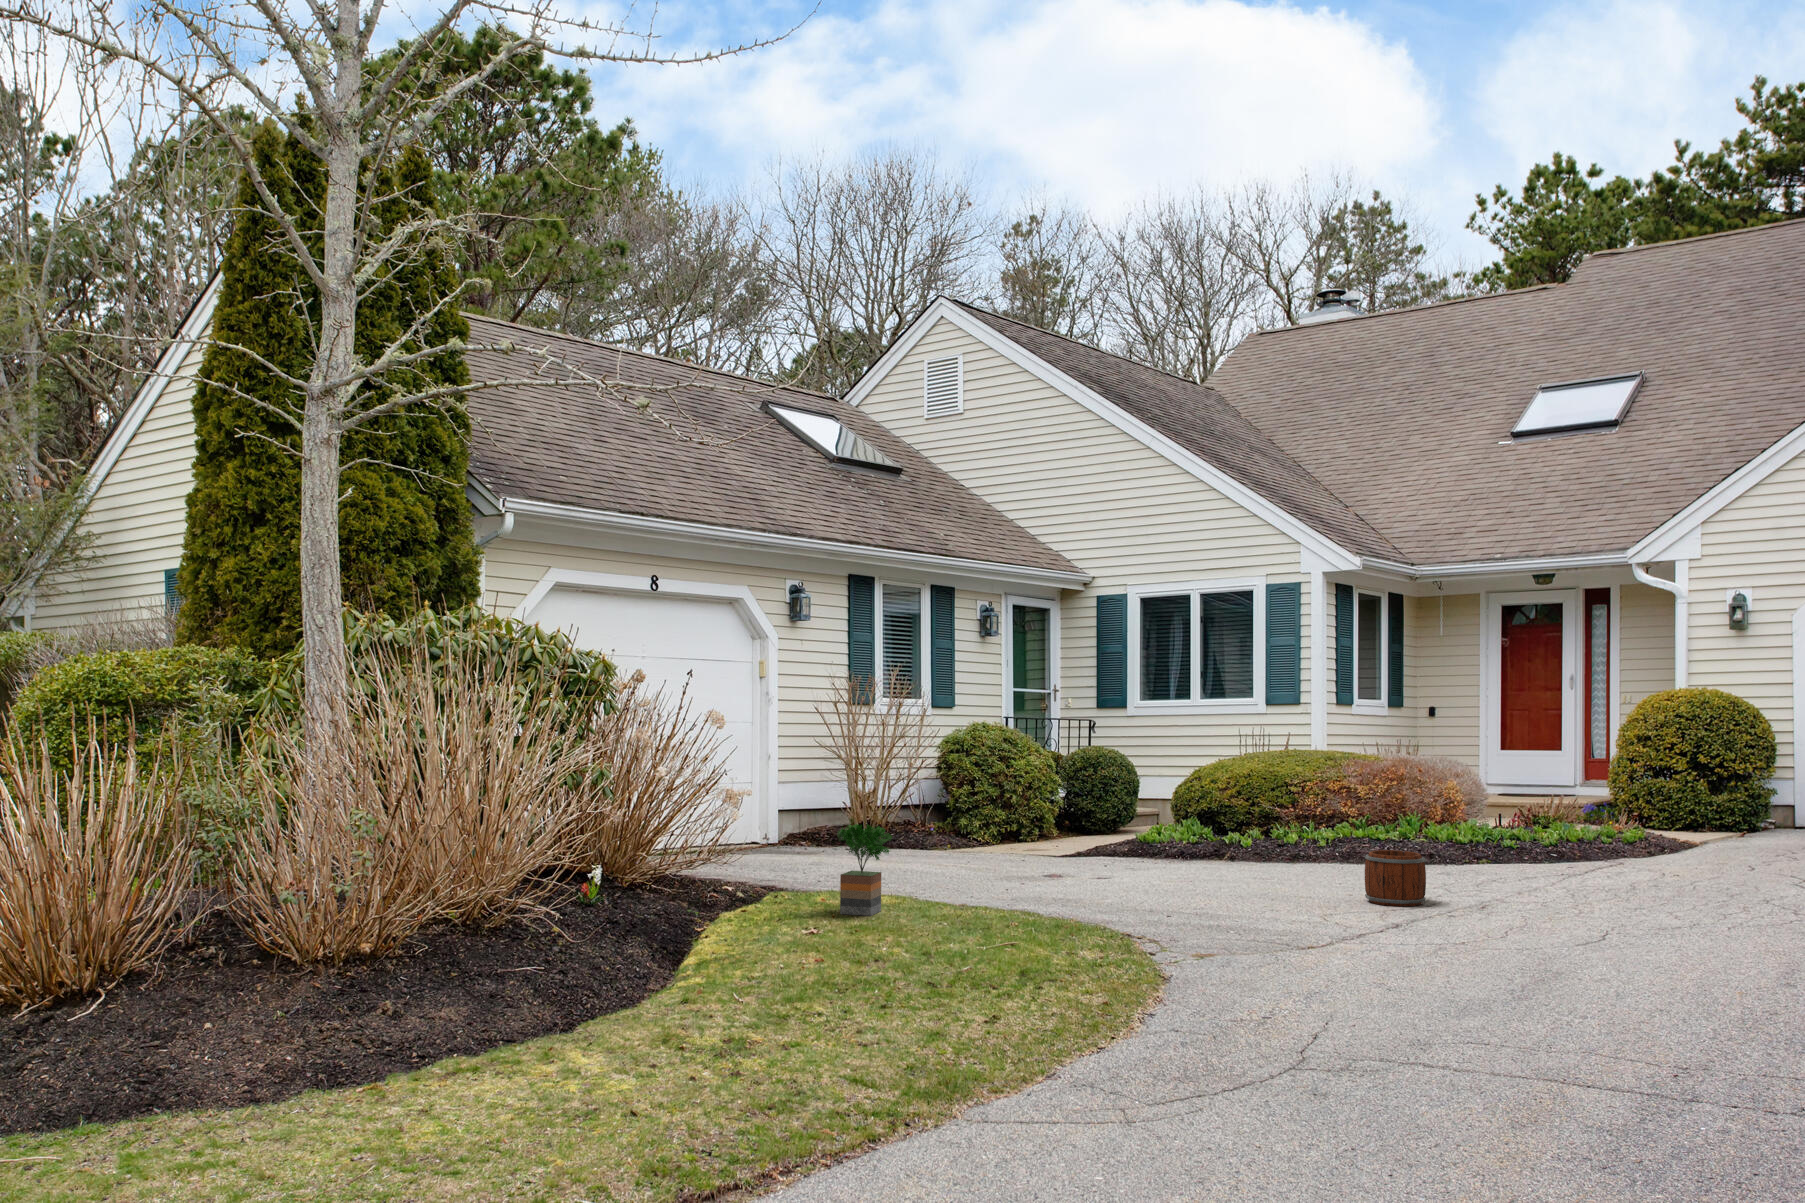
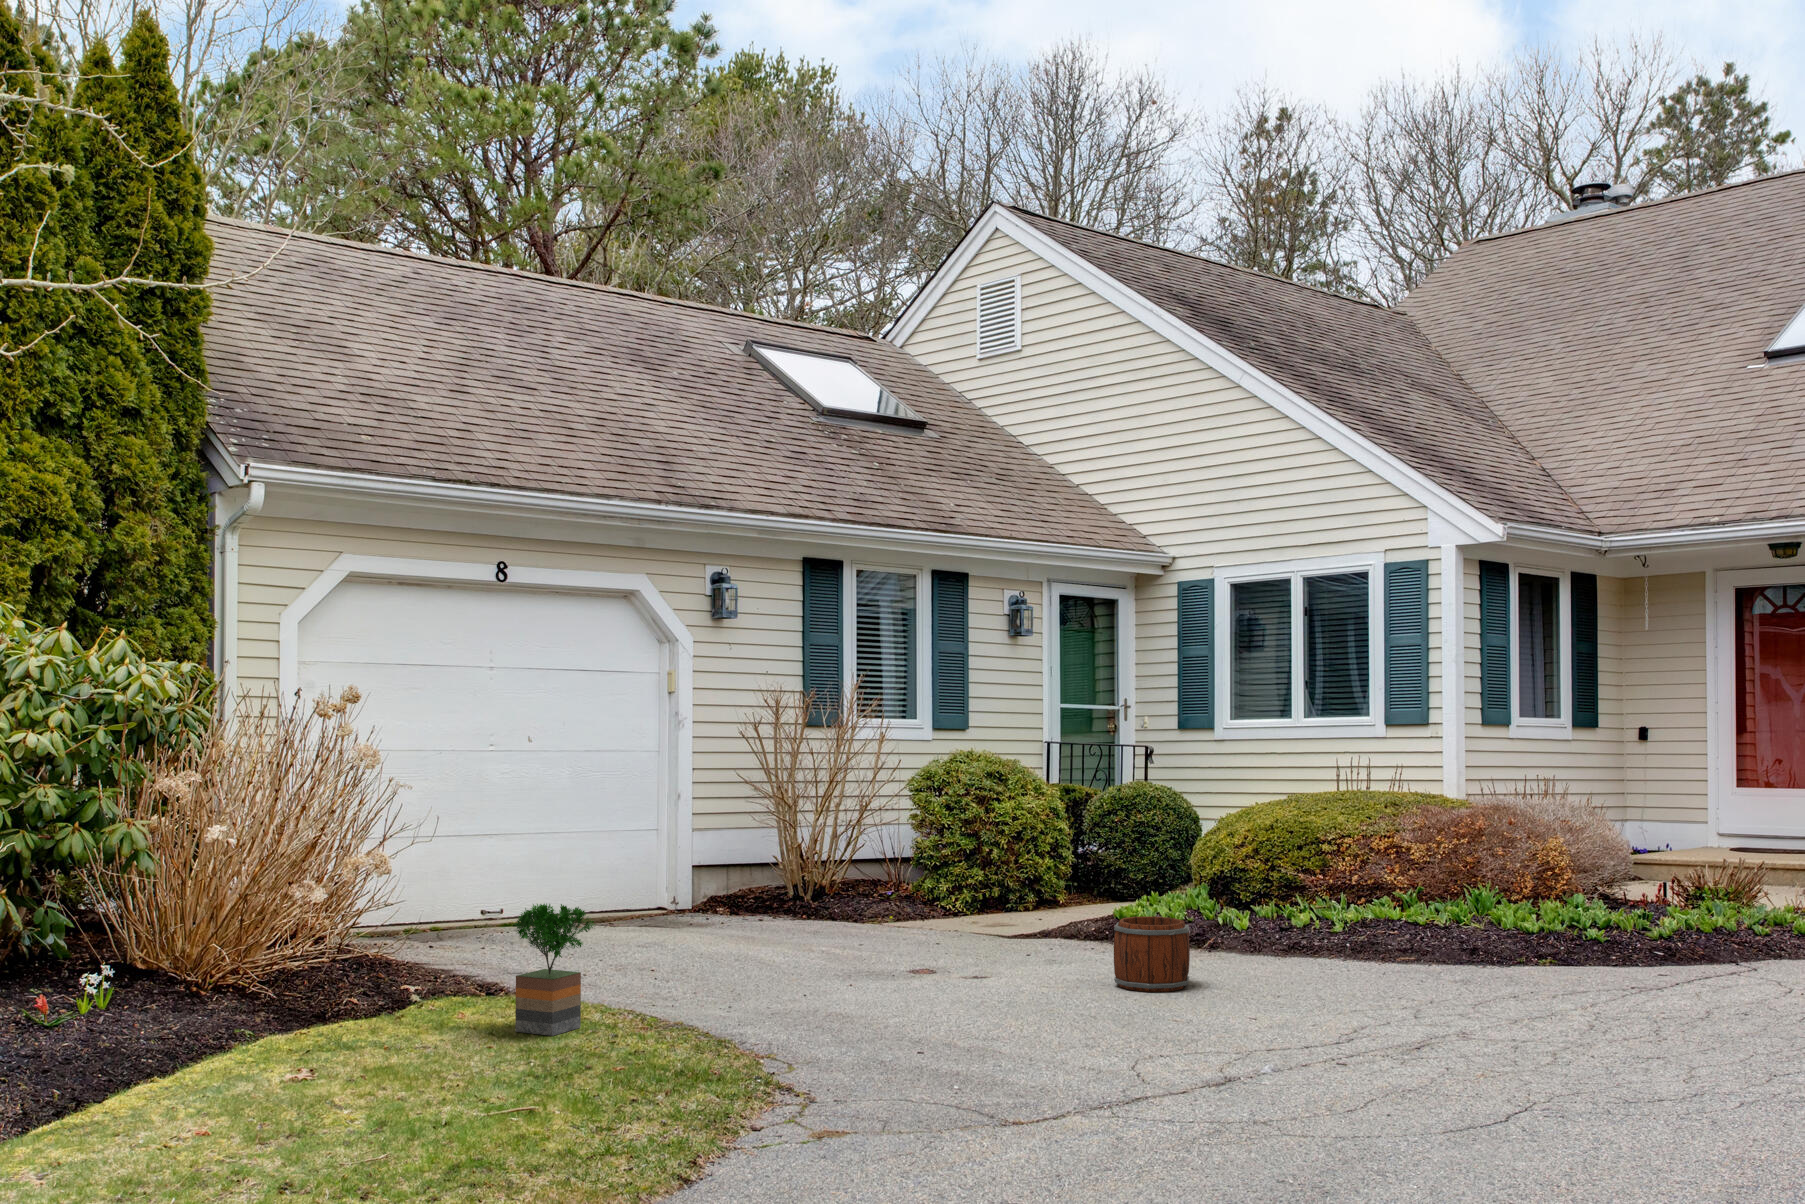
bucket: present [1365,850,1426,906] -> present [1114,916,1190,992]

